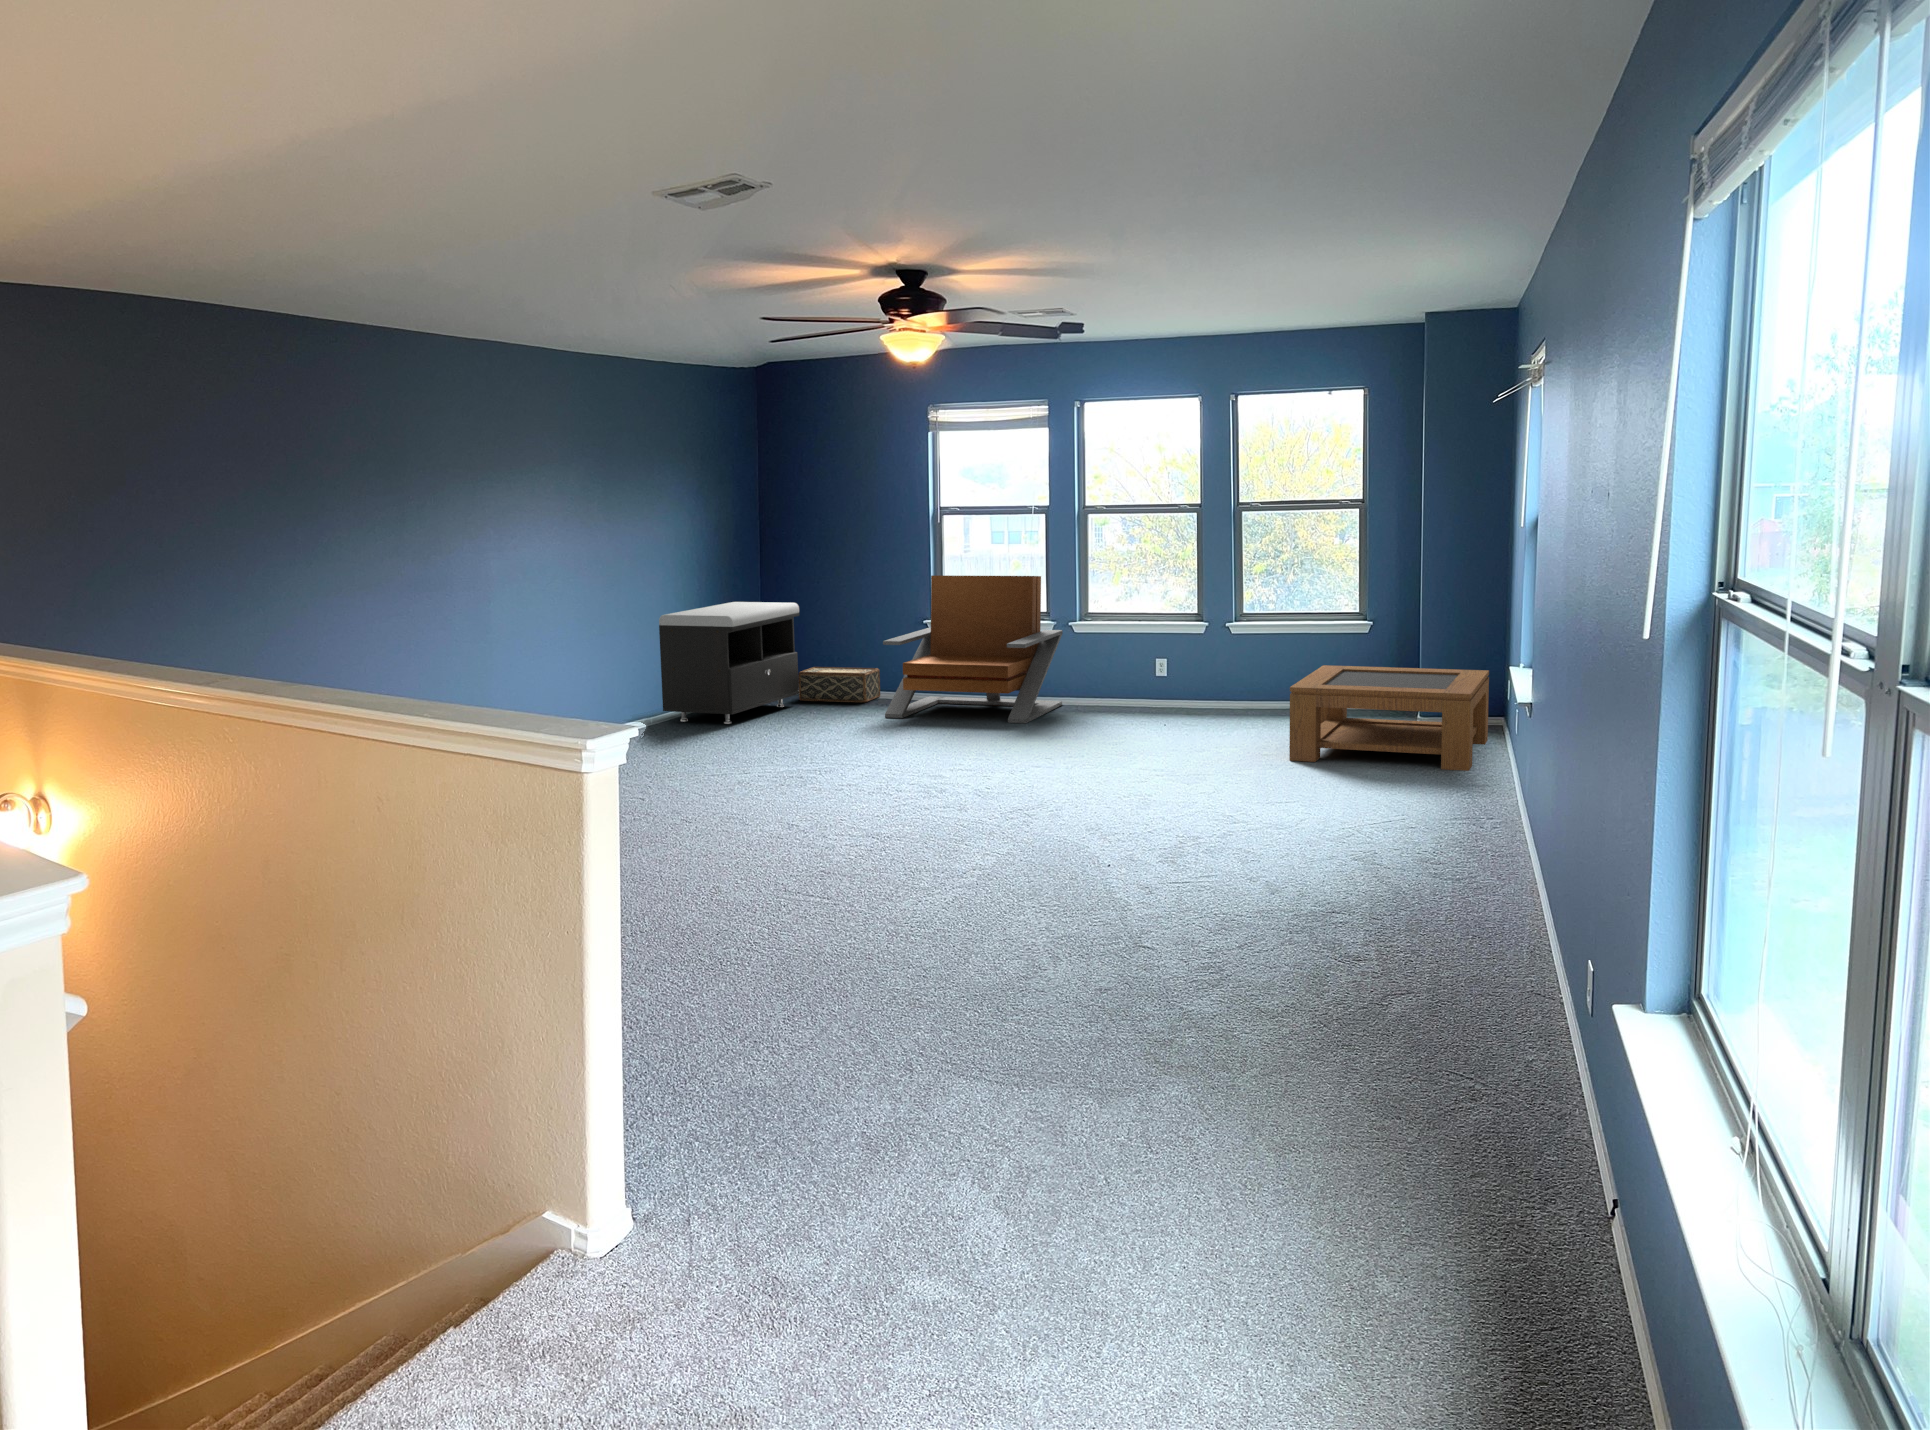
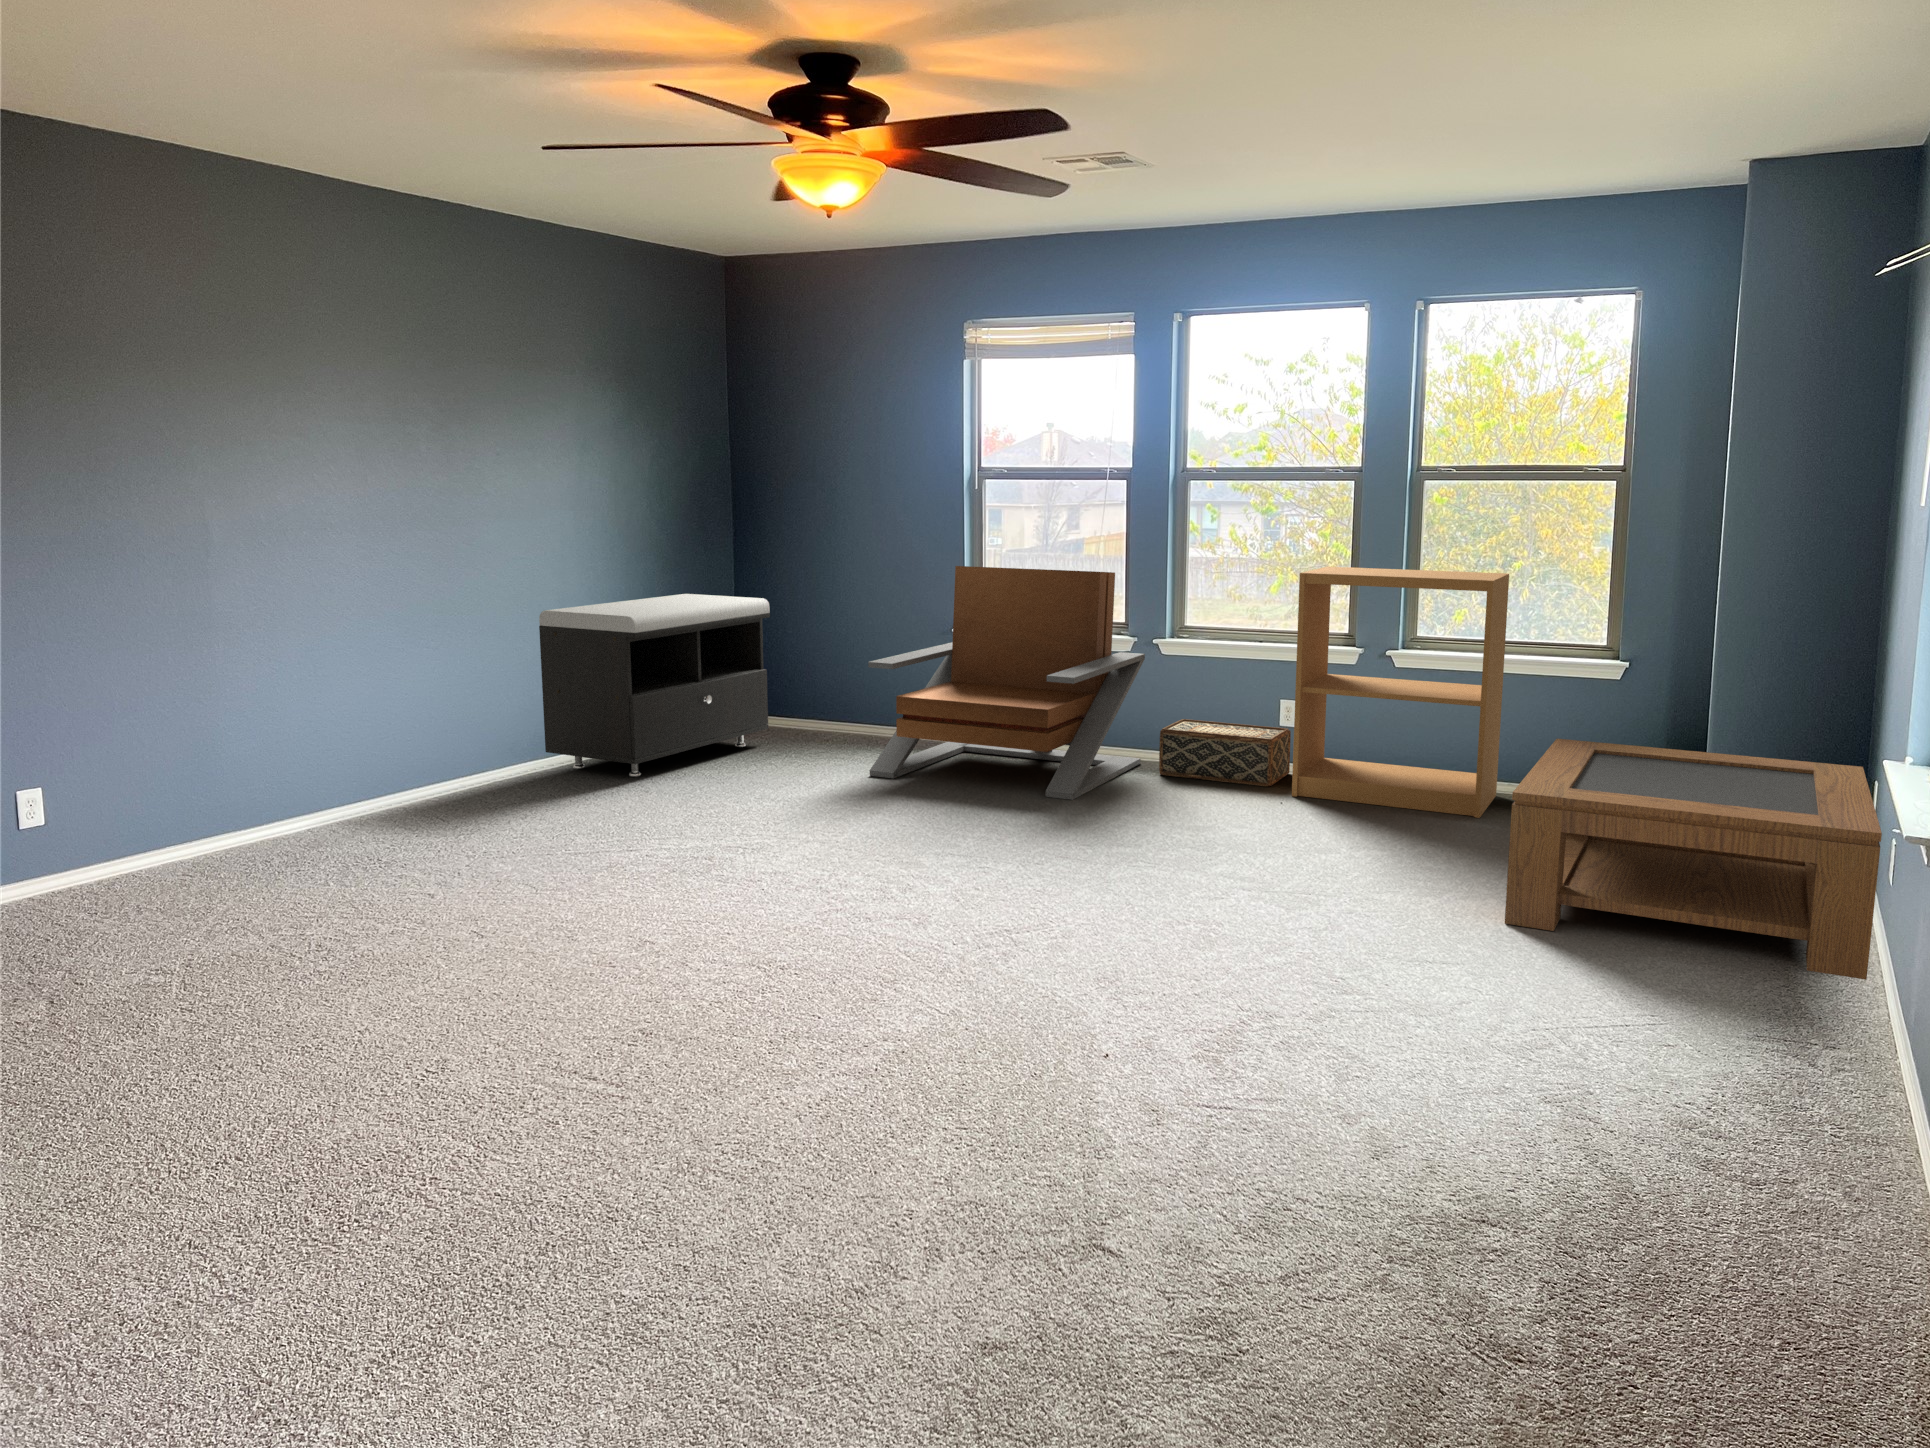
bookshelf: none [1165,567,1297,721] -> present [1292,567,1509,818]
woven basket: present [798,667,880,702] -> present [1159,719,1291,786]

